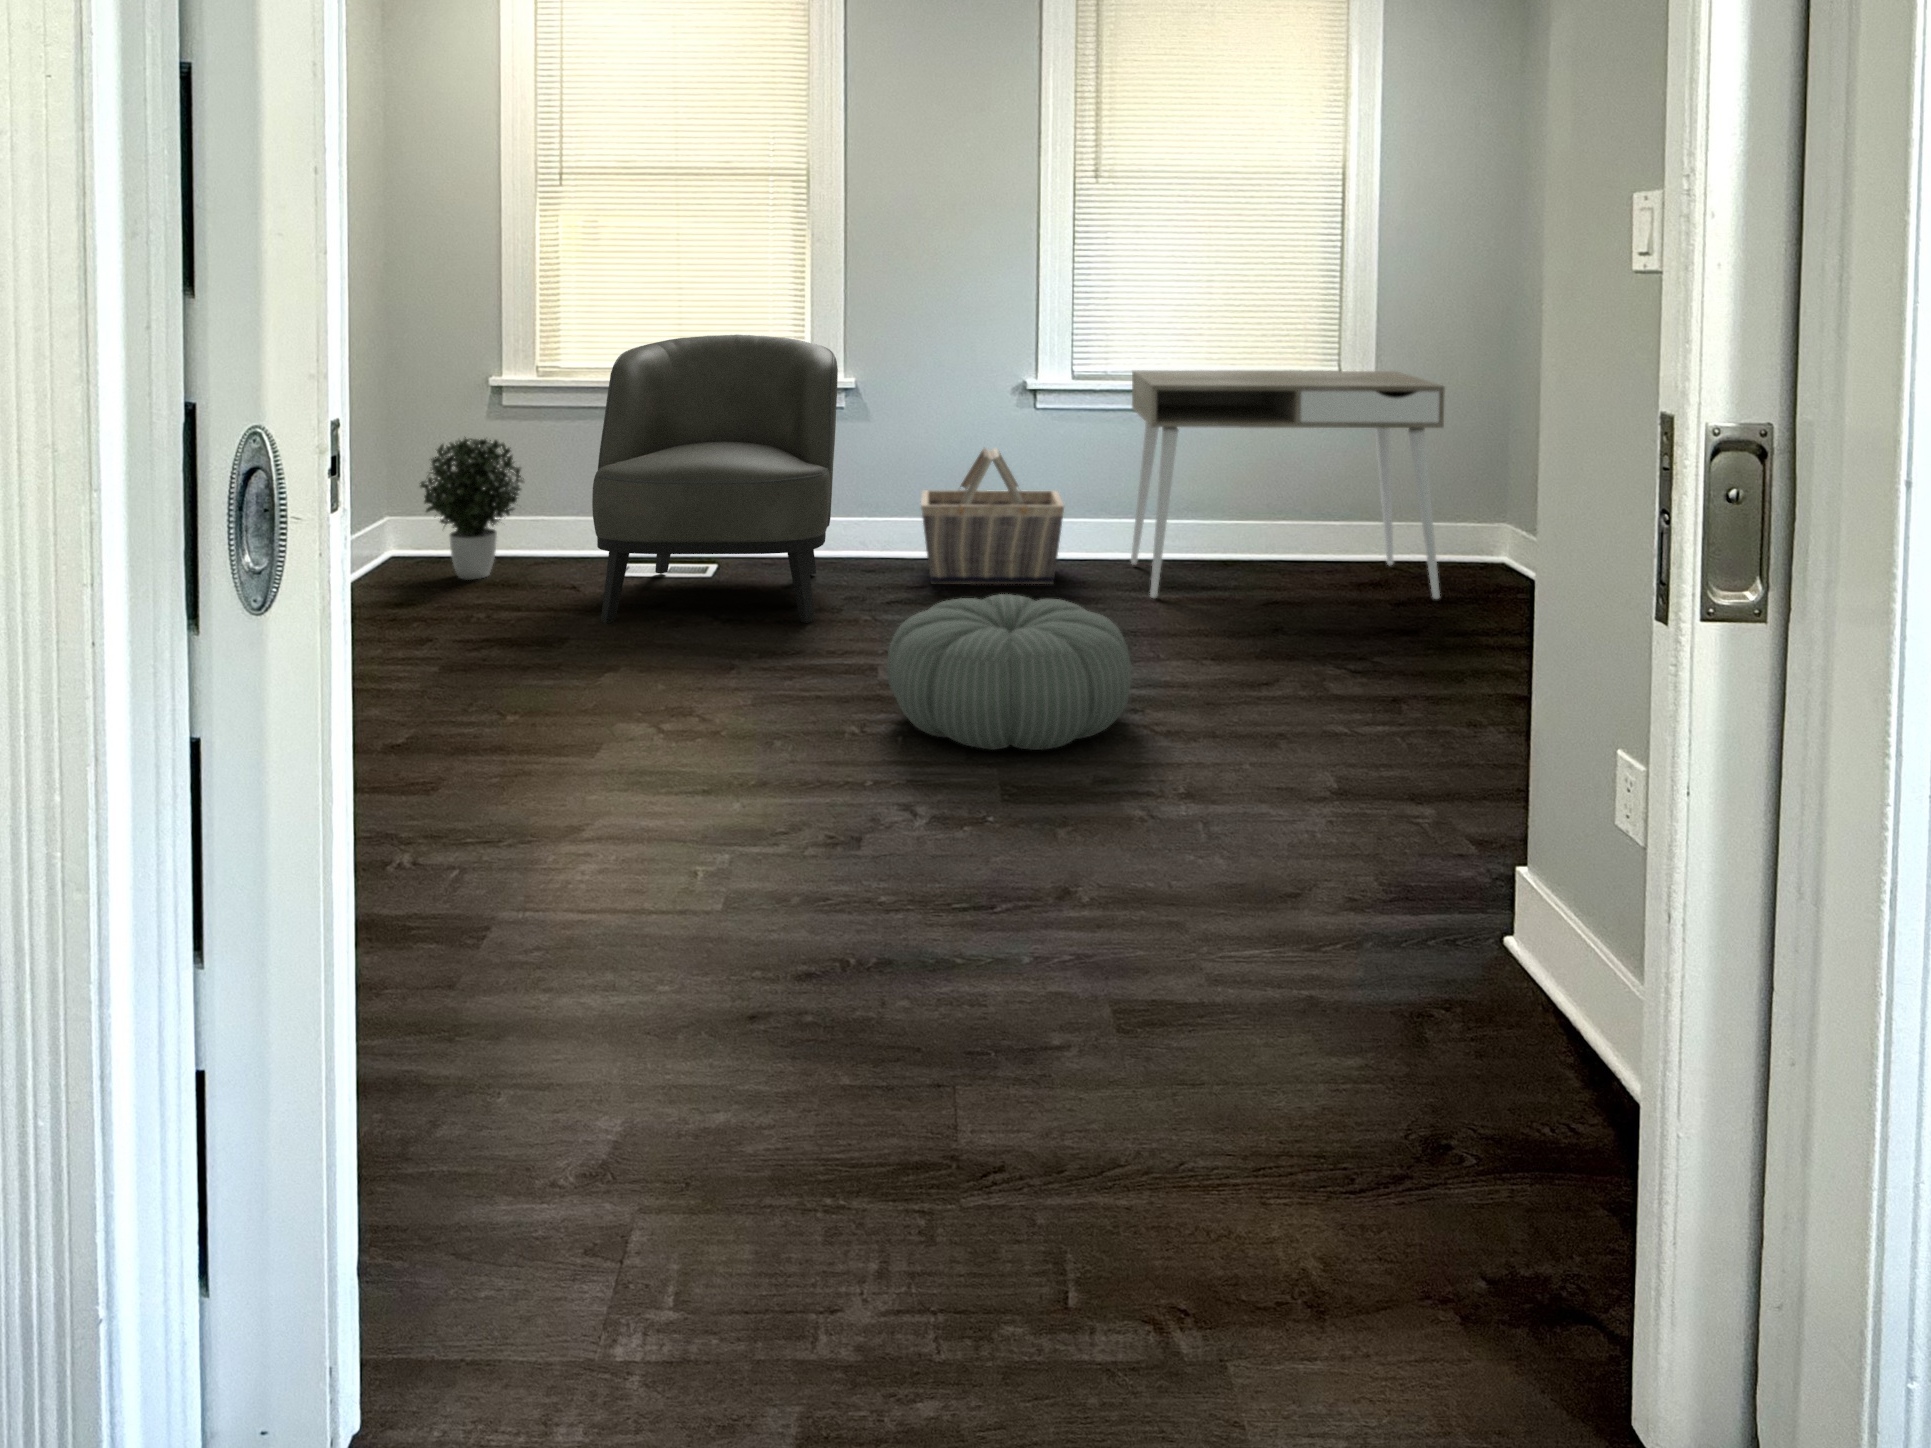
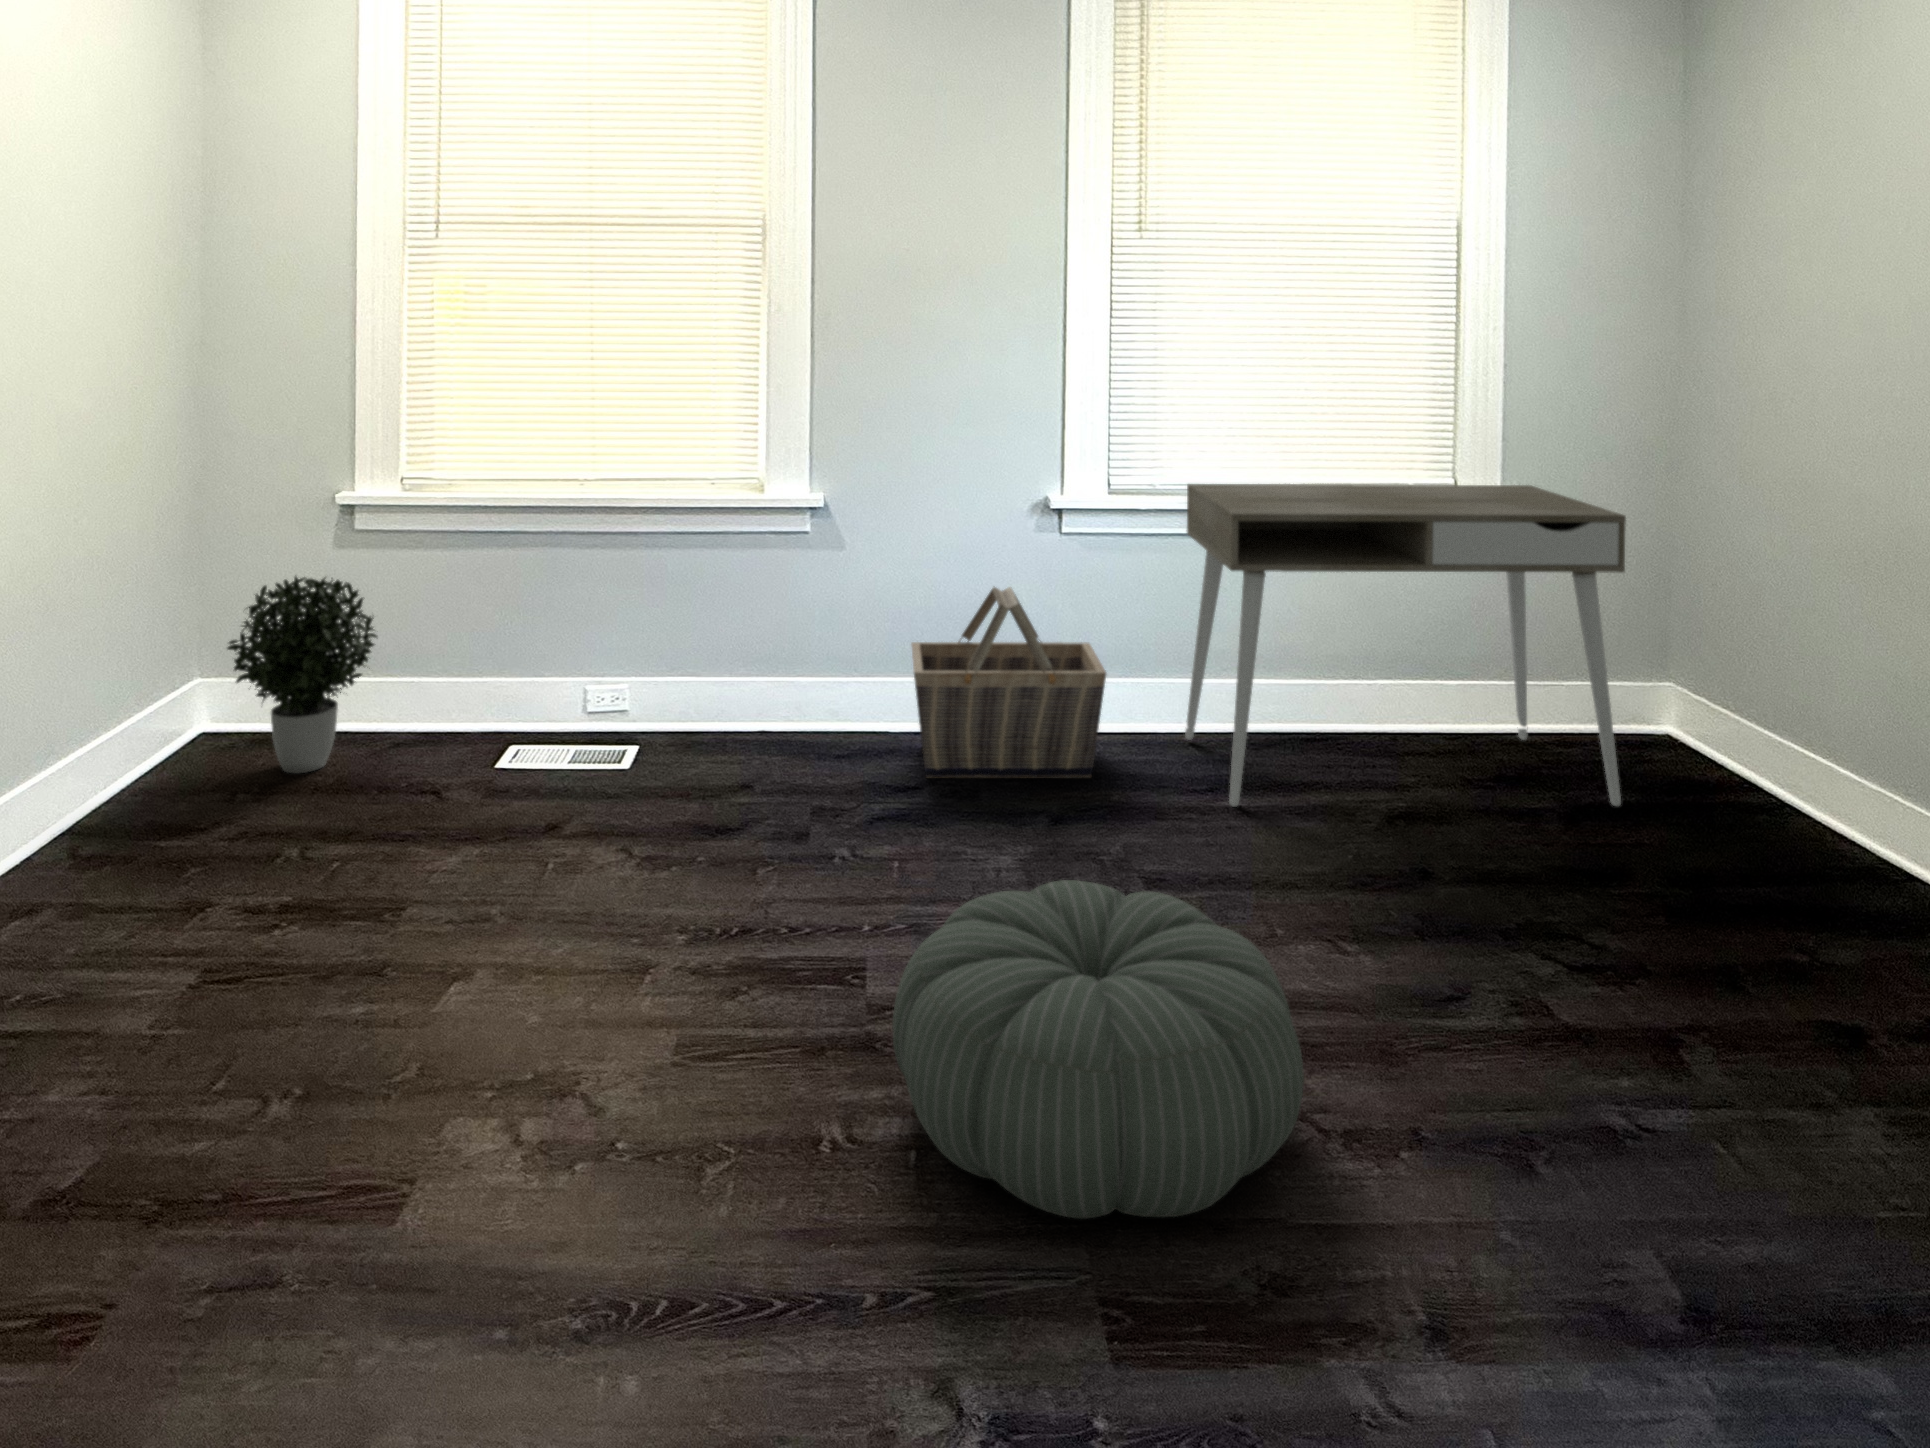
armchair: present [592,335,838,623] -> none [454,437,802,871]

